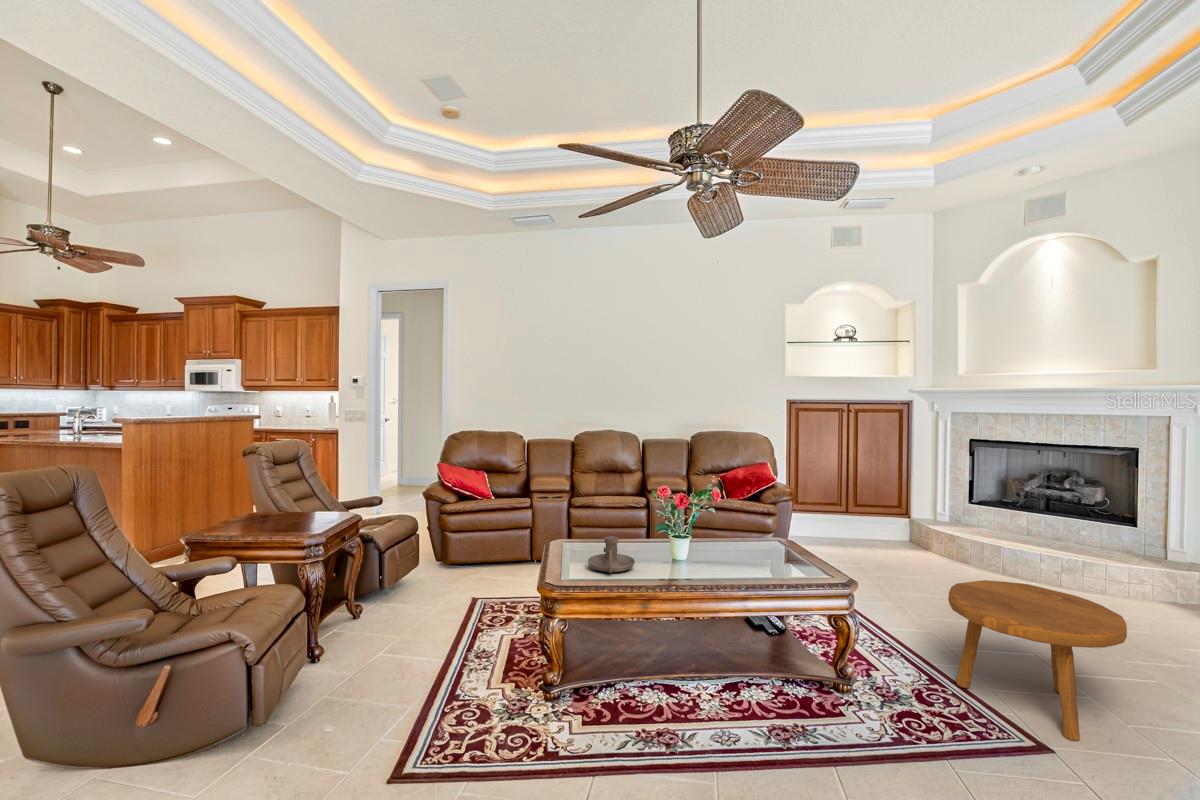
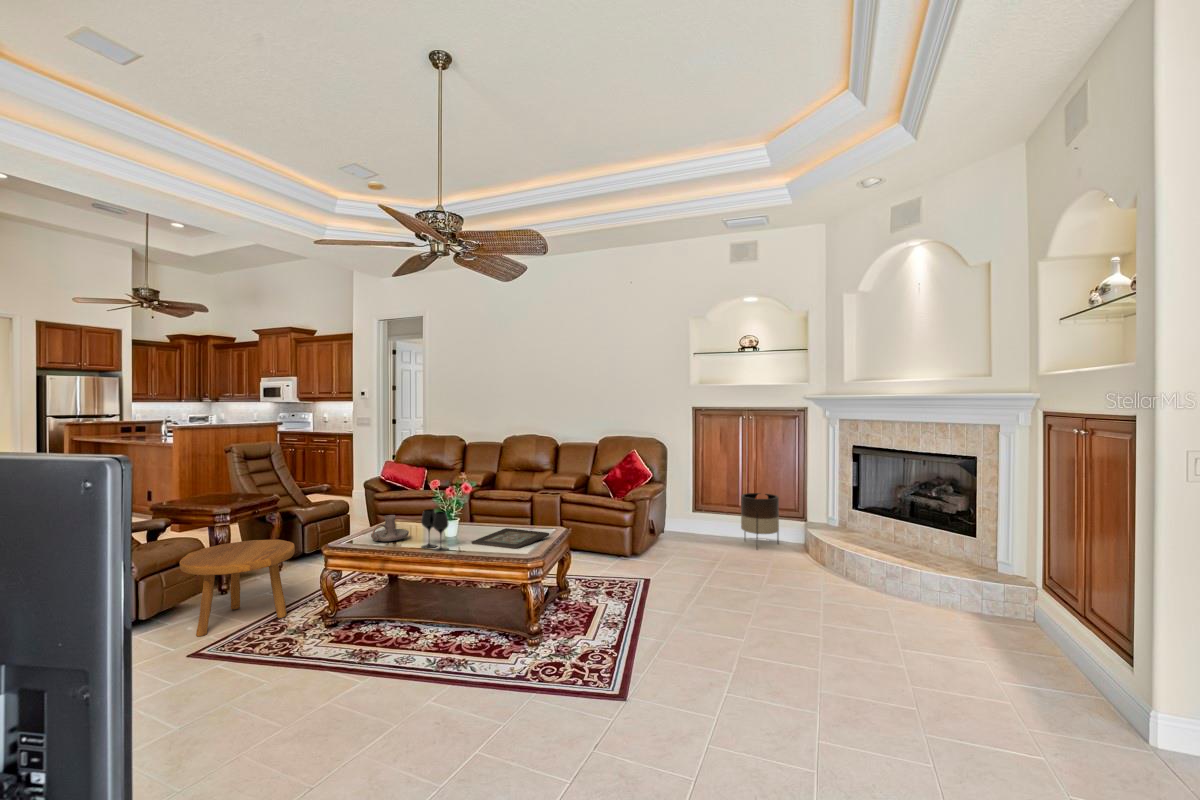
planter: none [848,490,891,550] -> present [741,493,779,541]
wine glass: none [676,527,722,582] -> present [421,509,449,551]
decorative tray: none [719,544,792,572] -> present [472,528,549,549]
footstool: present [948,580,1127,741] -> present [180,540,295,637]

